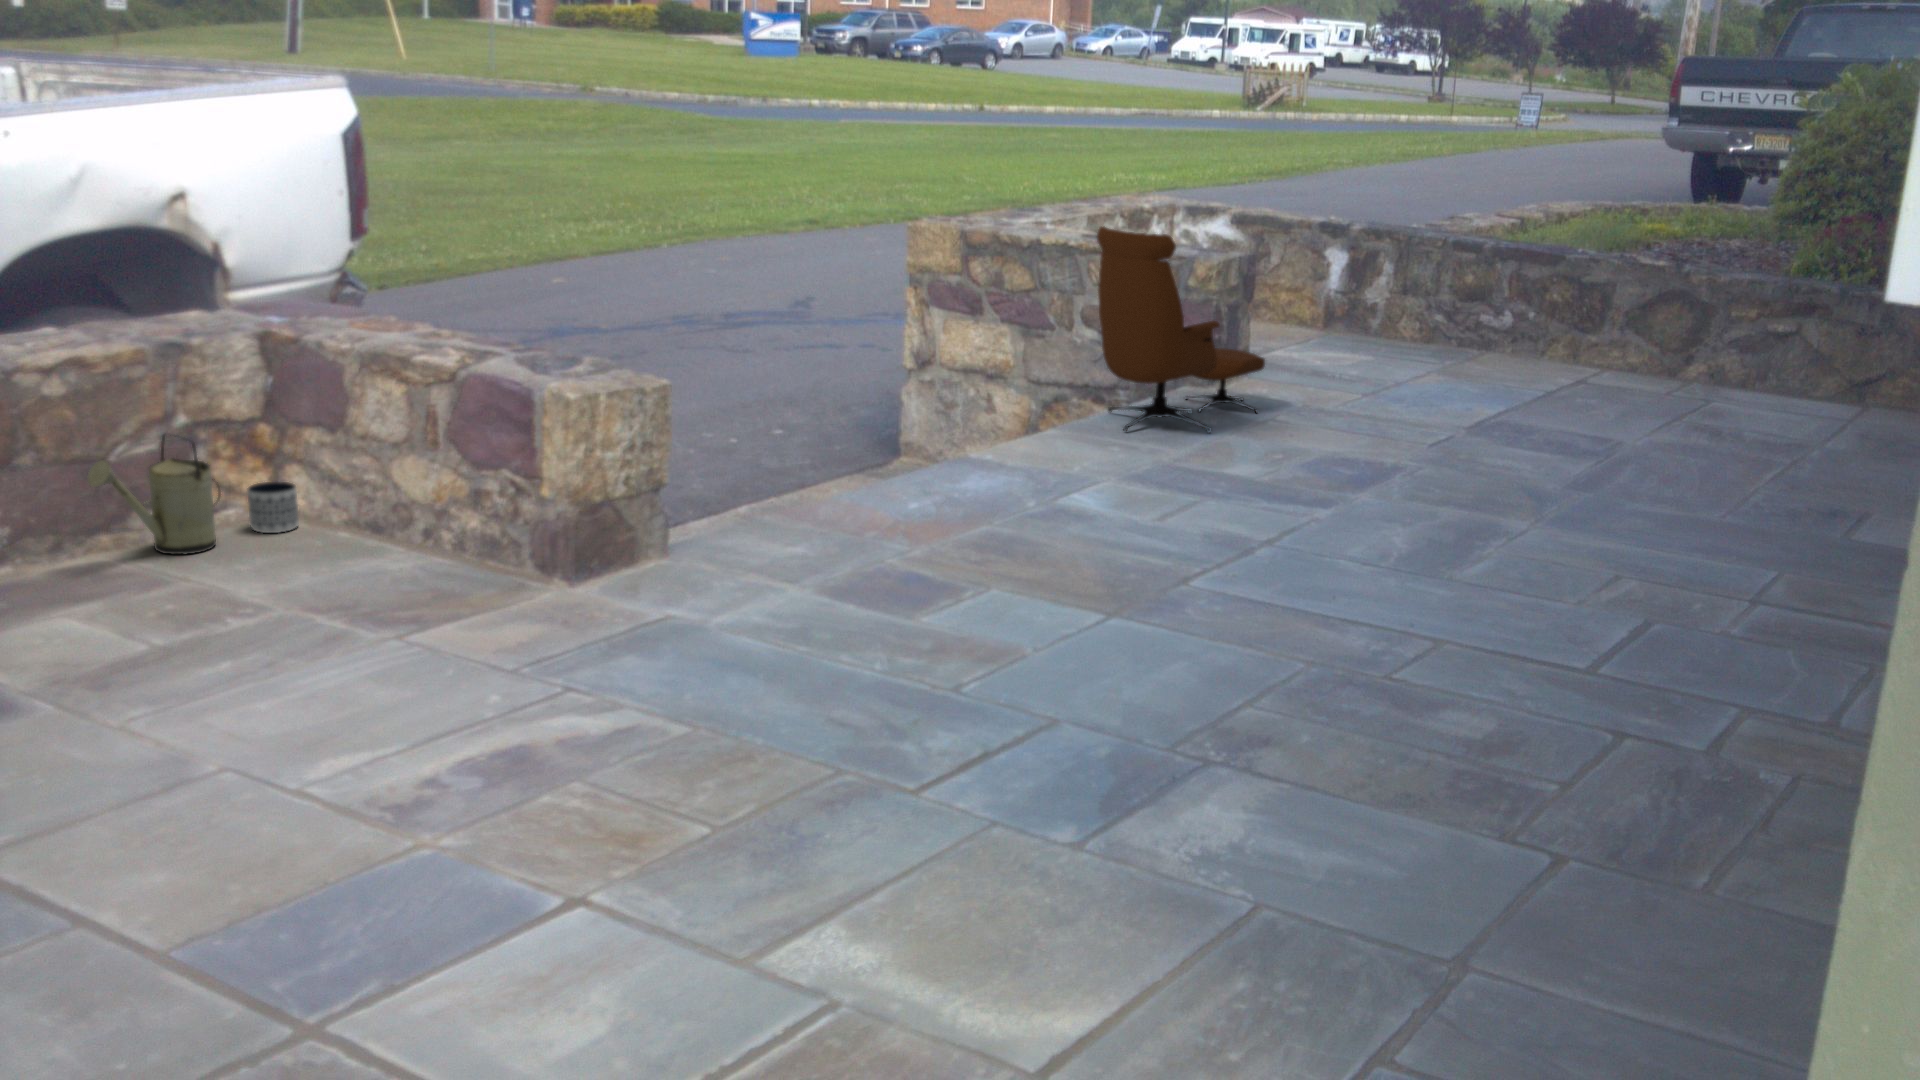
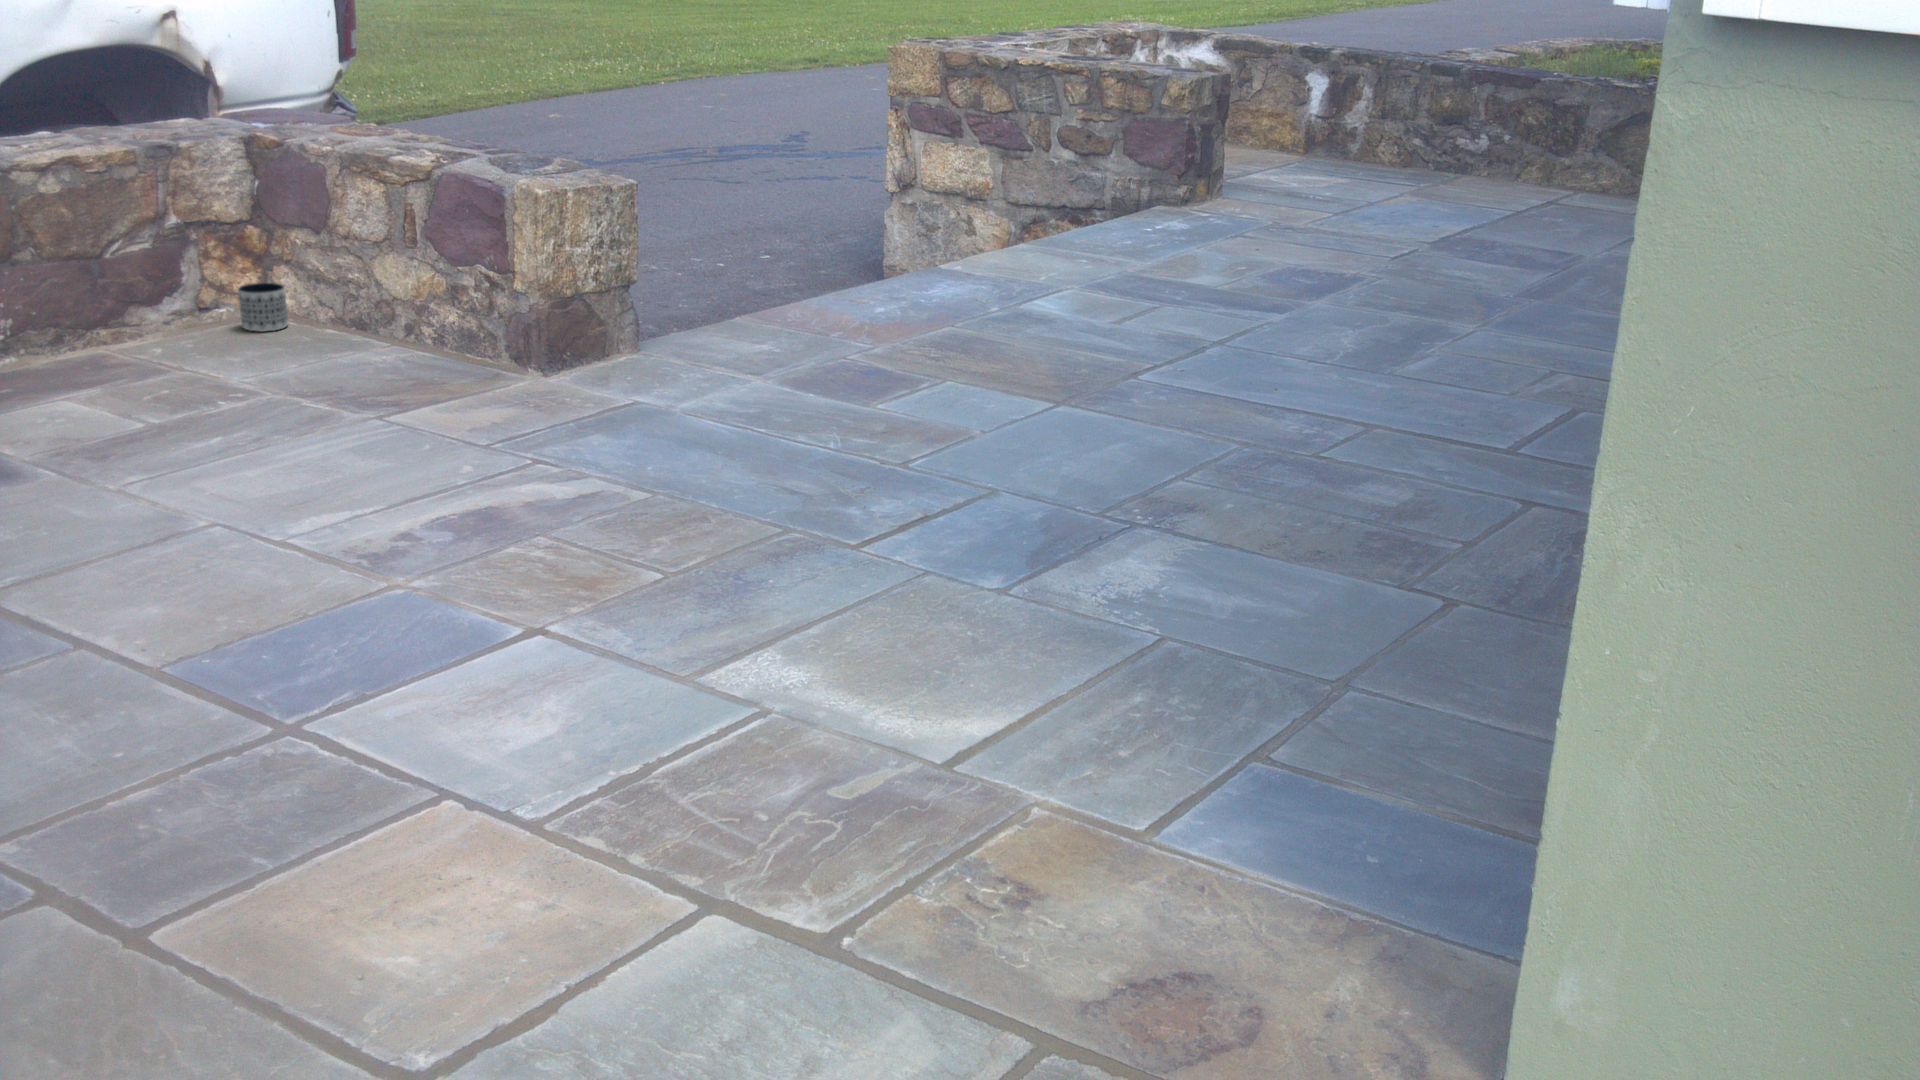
lounge chair: present [1097,227,1265,432] -> none [1067,42,1237,248]
watering can: present [88,435,220,554] -> none [84,233,212,349]

